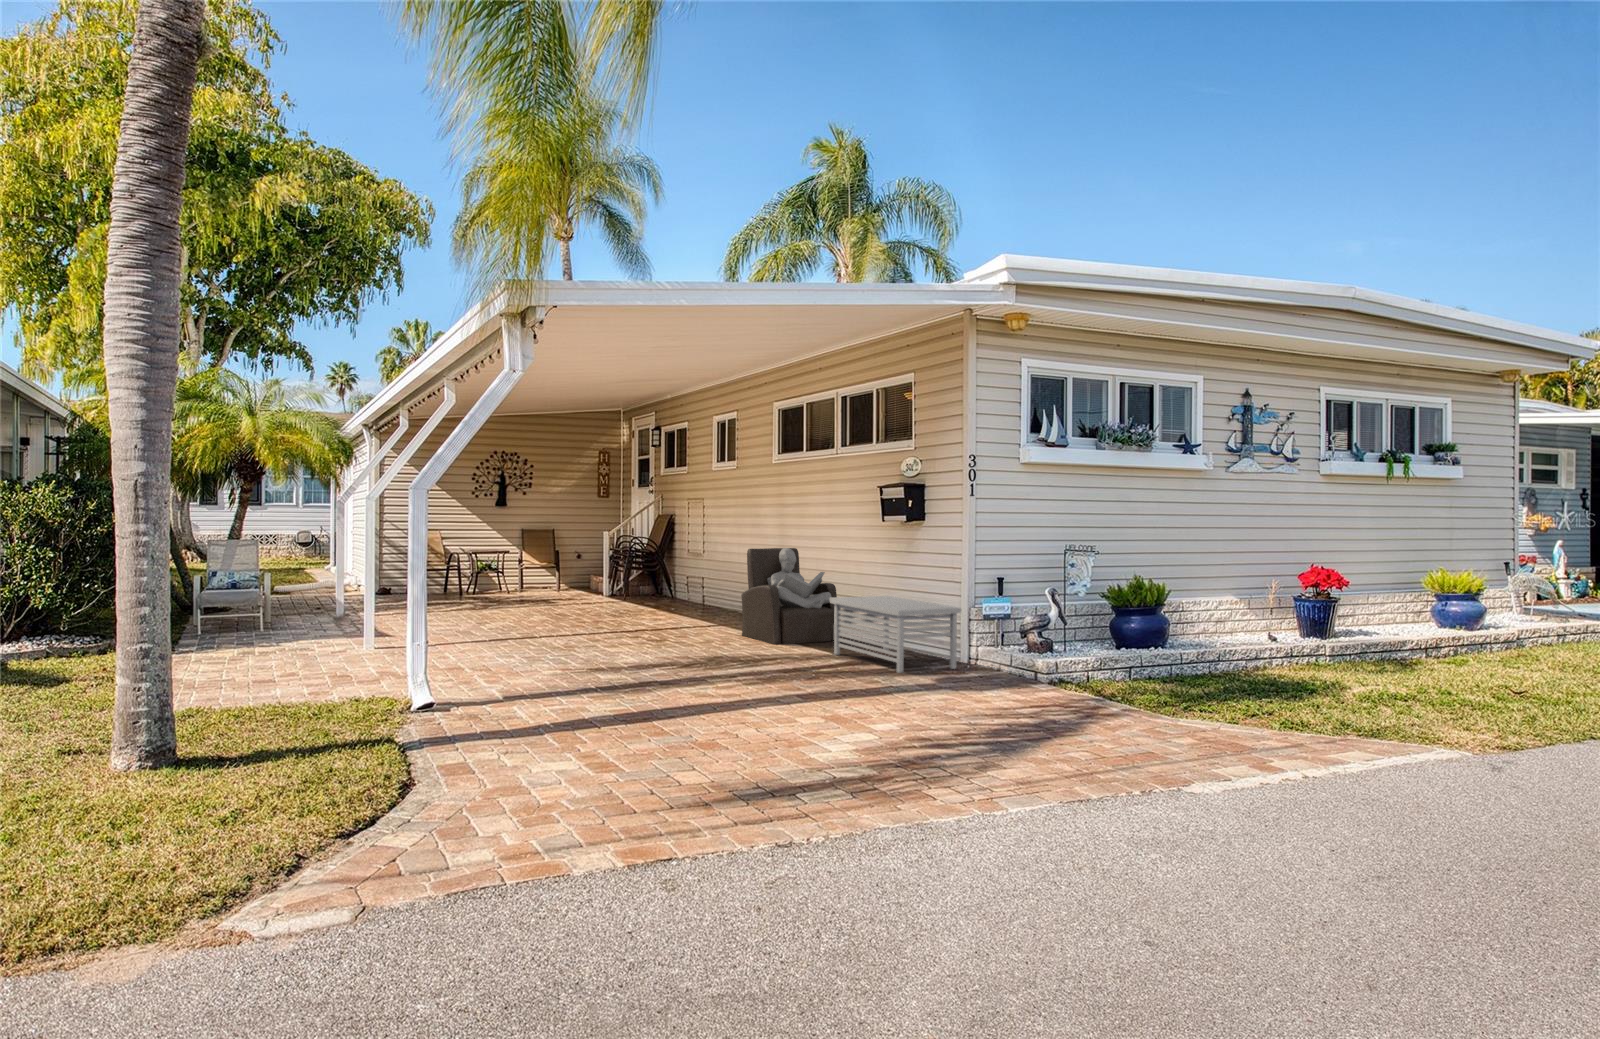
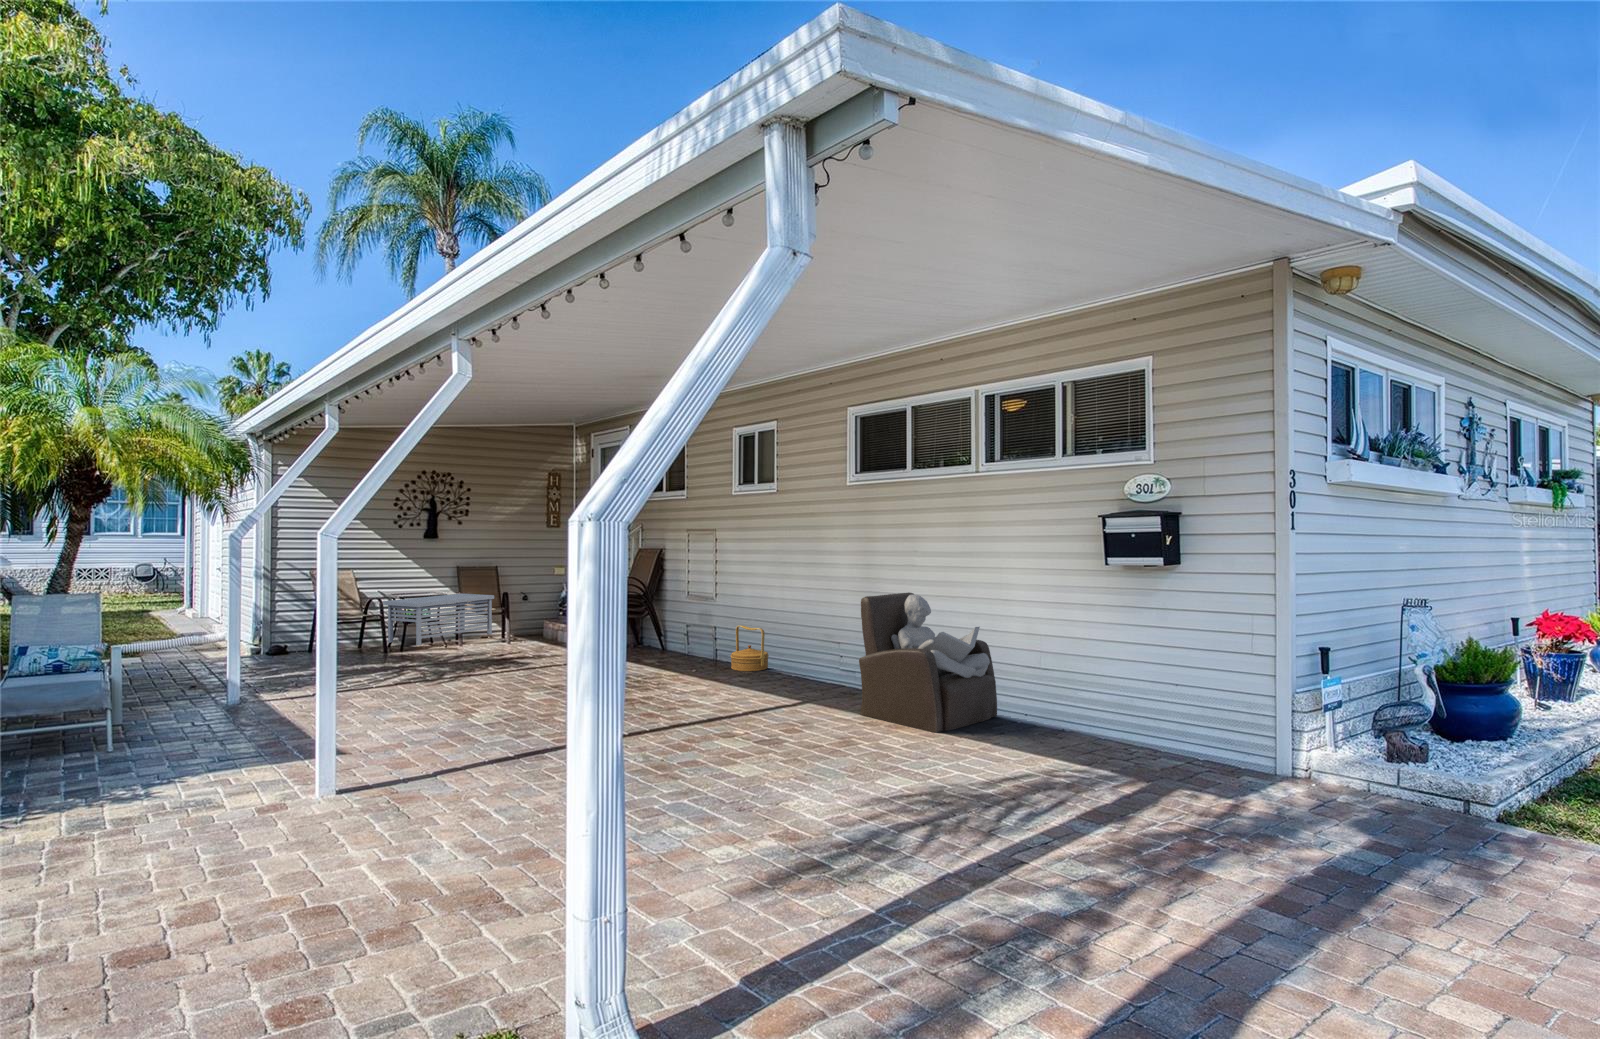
woven basket: none [698,578,729,614] -> present [730,625,769,671]
storage bench: present [830,596,961,673] -> present [383,594,494,645]

